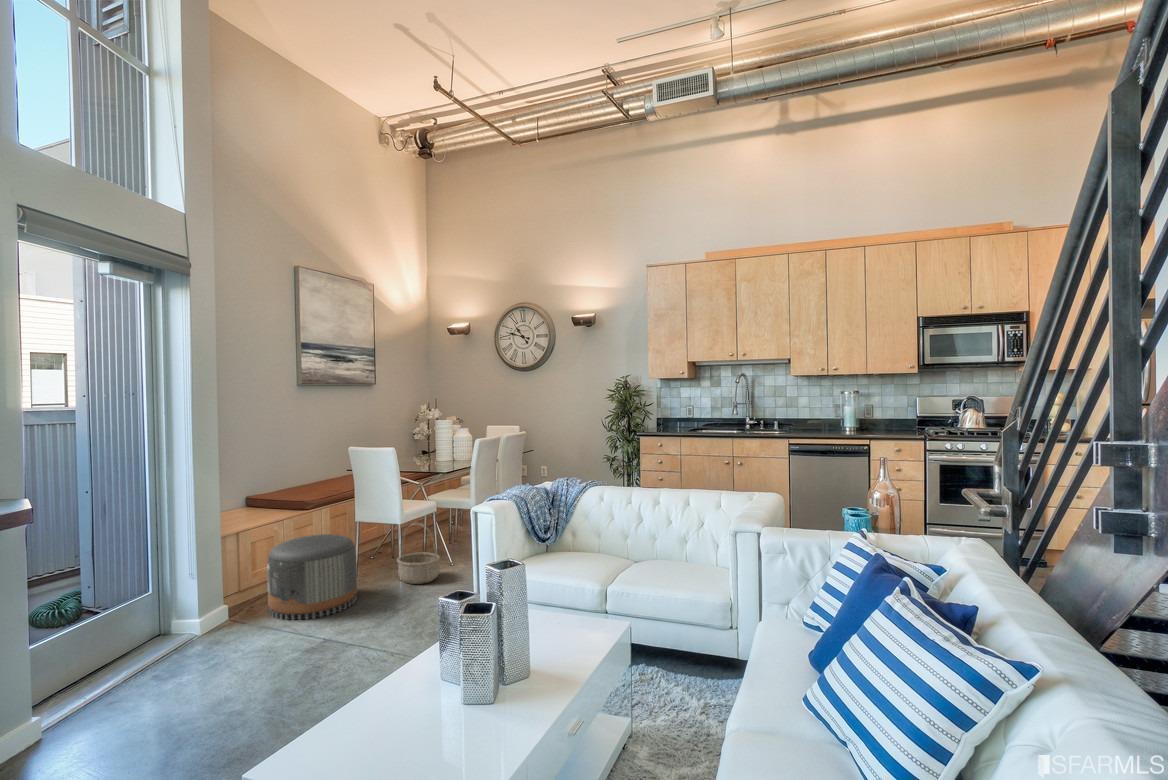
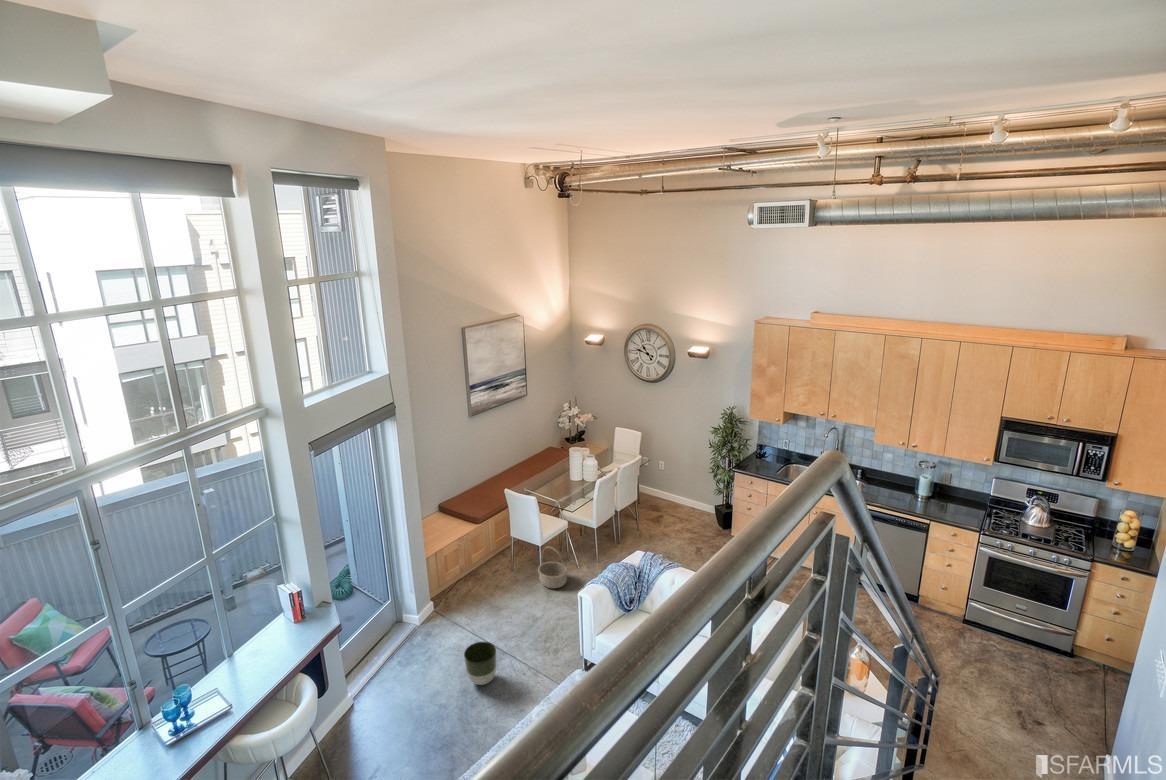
pouf: present [267,534,357,620] -> none [455,554,512,618]
planter: none [277,611,336,684] -> present [464,642,496,685]

